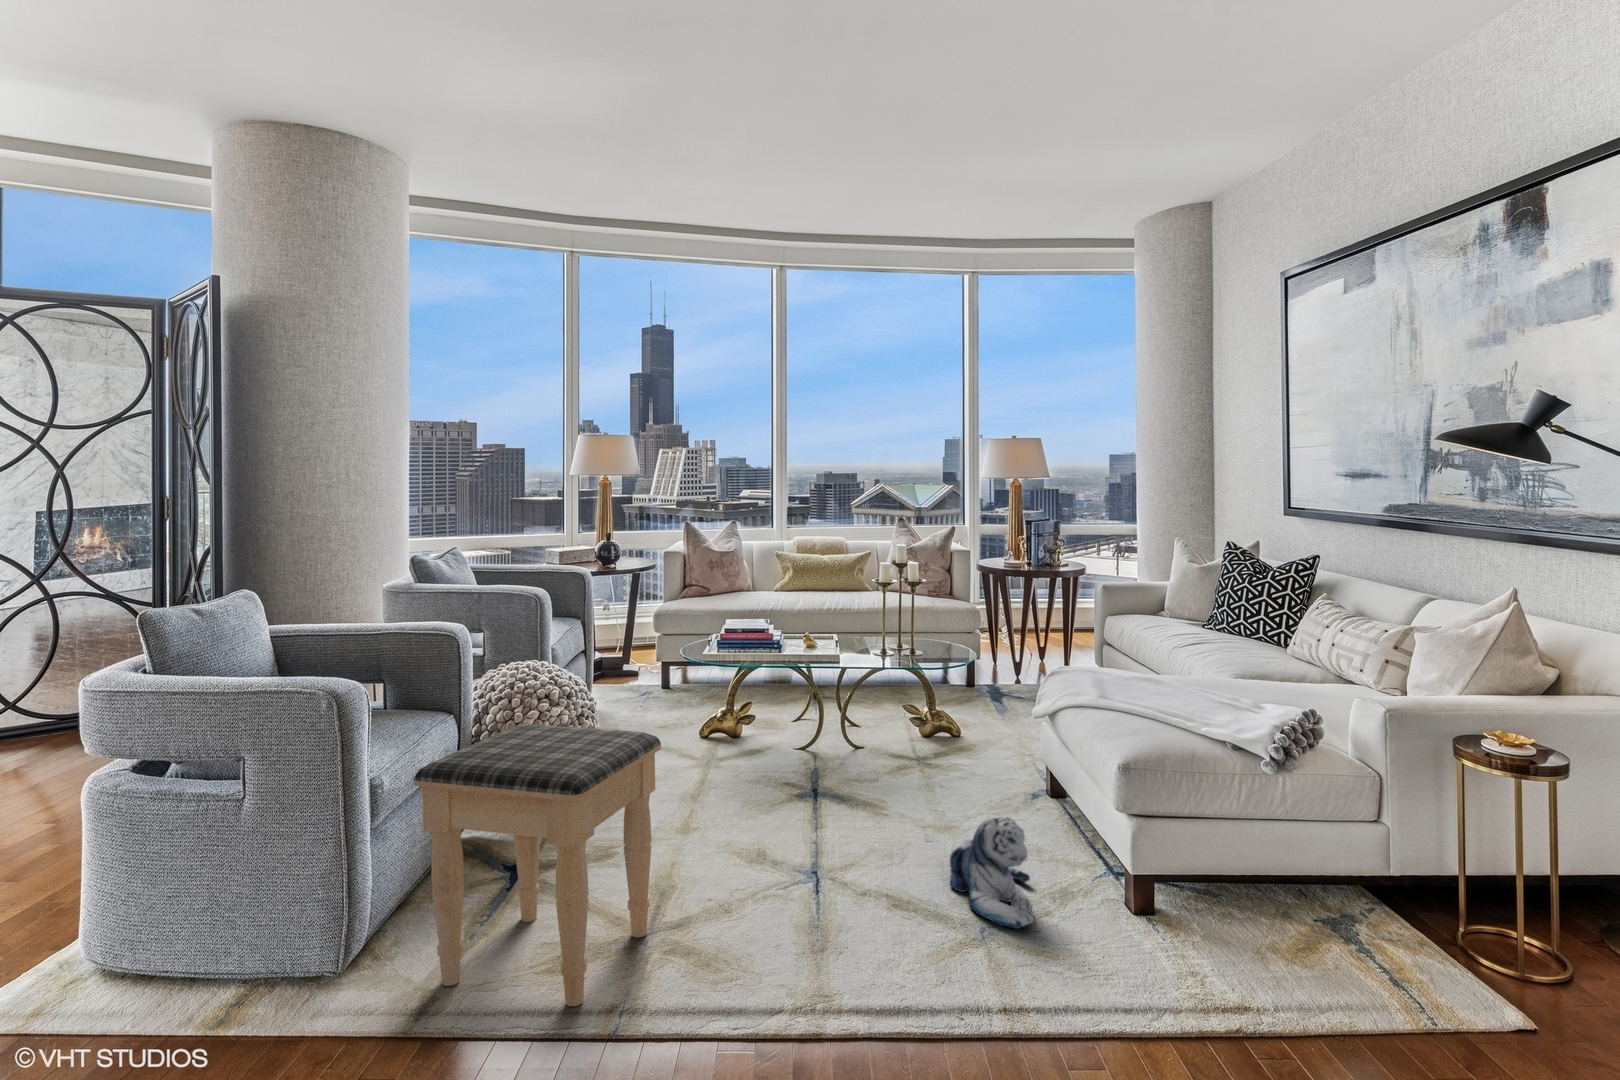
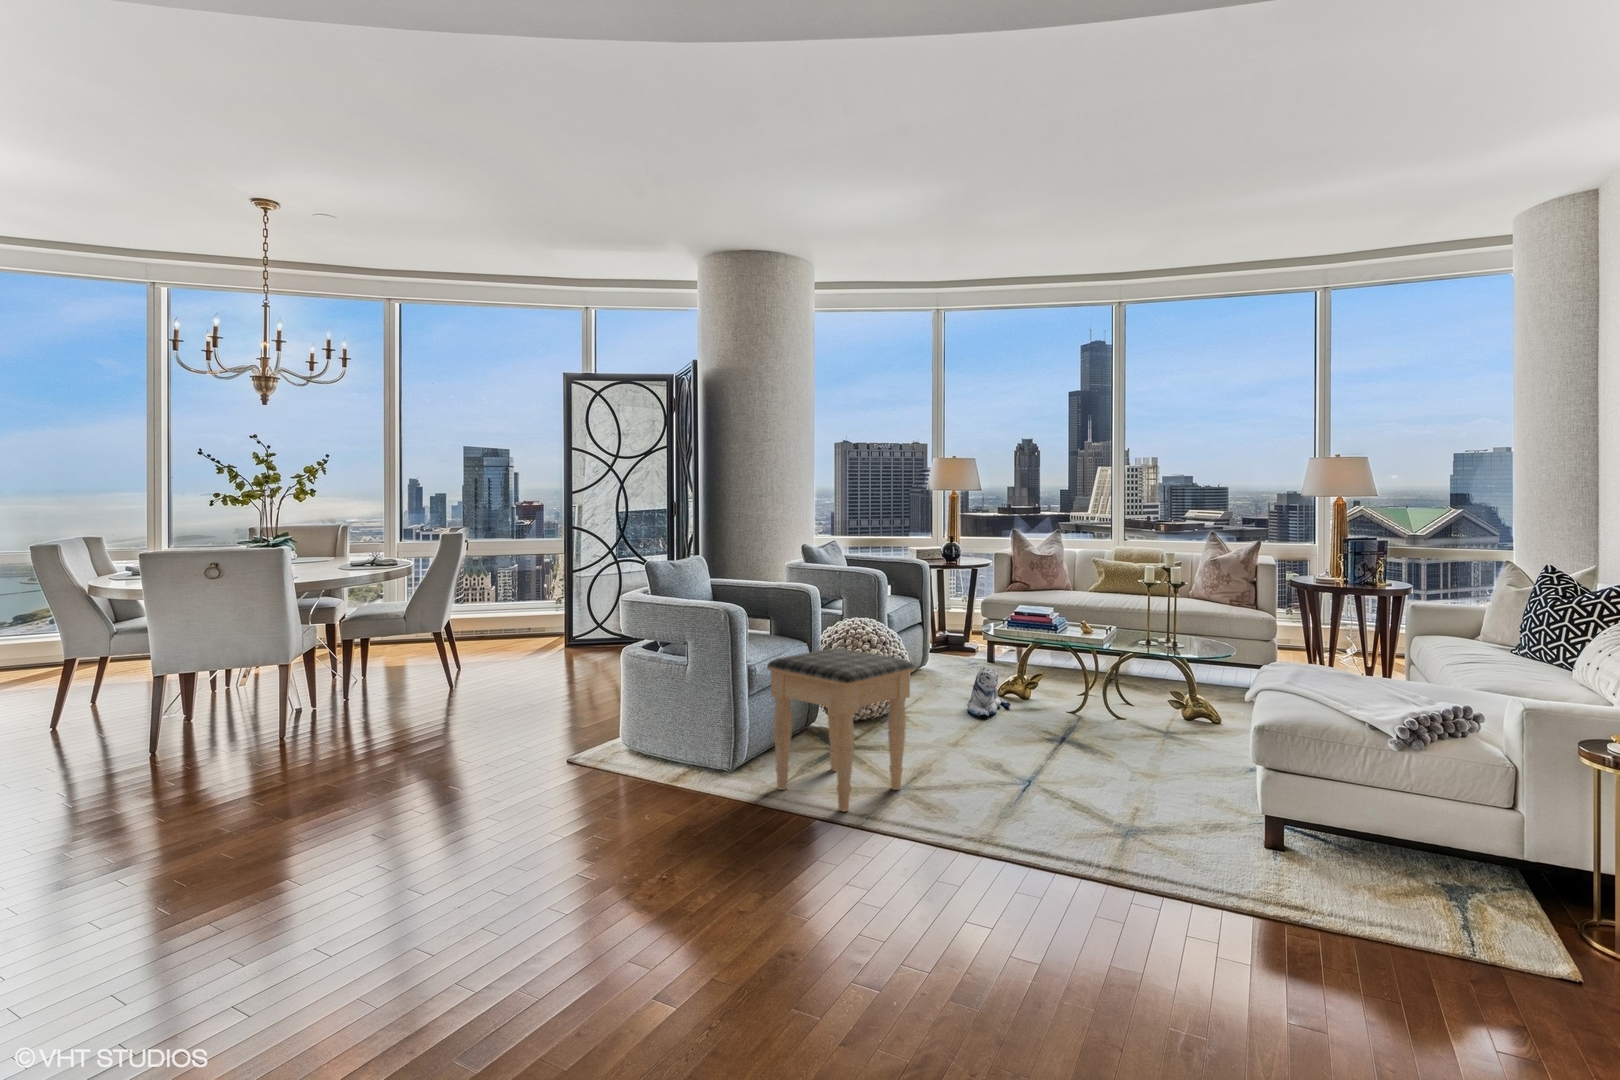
plush toy: present [950,817,1033,929] -> present [968,667,1010,716]

